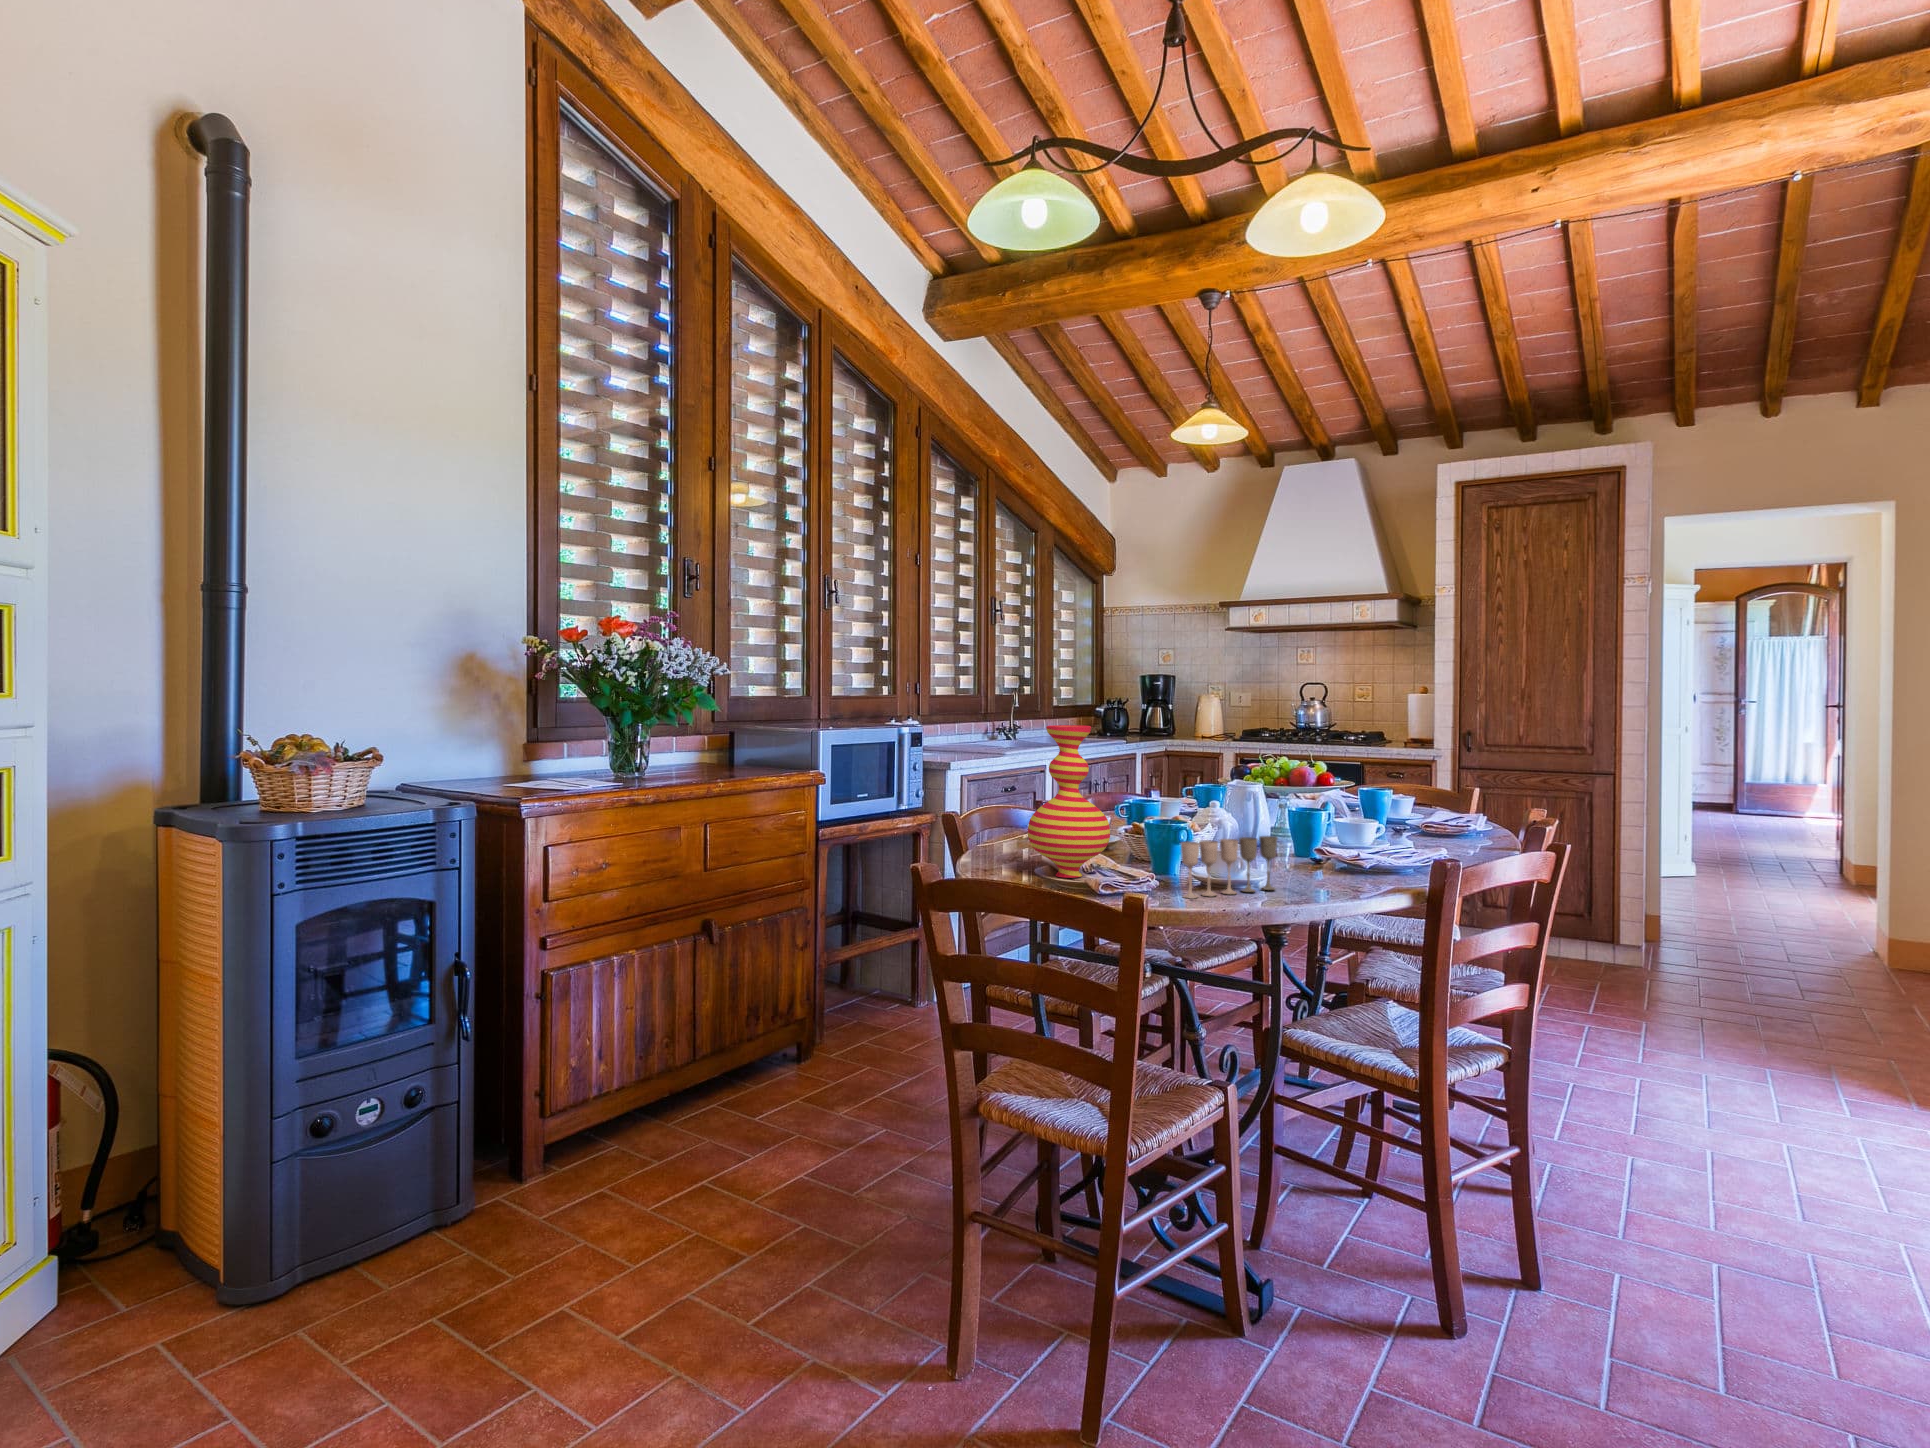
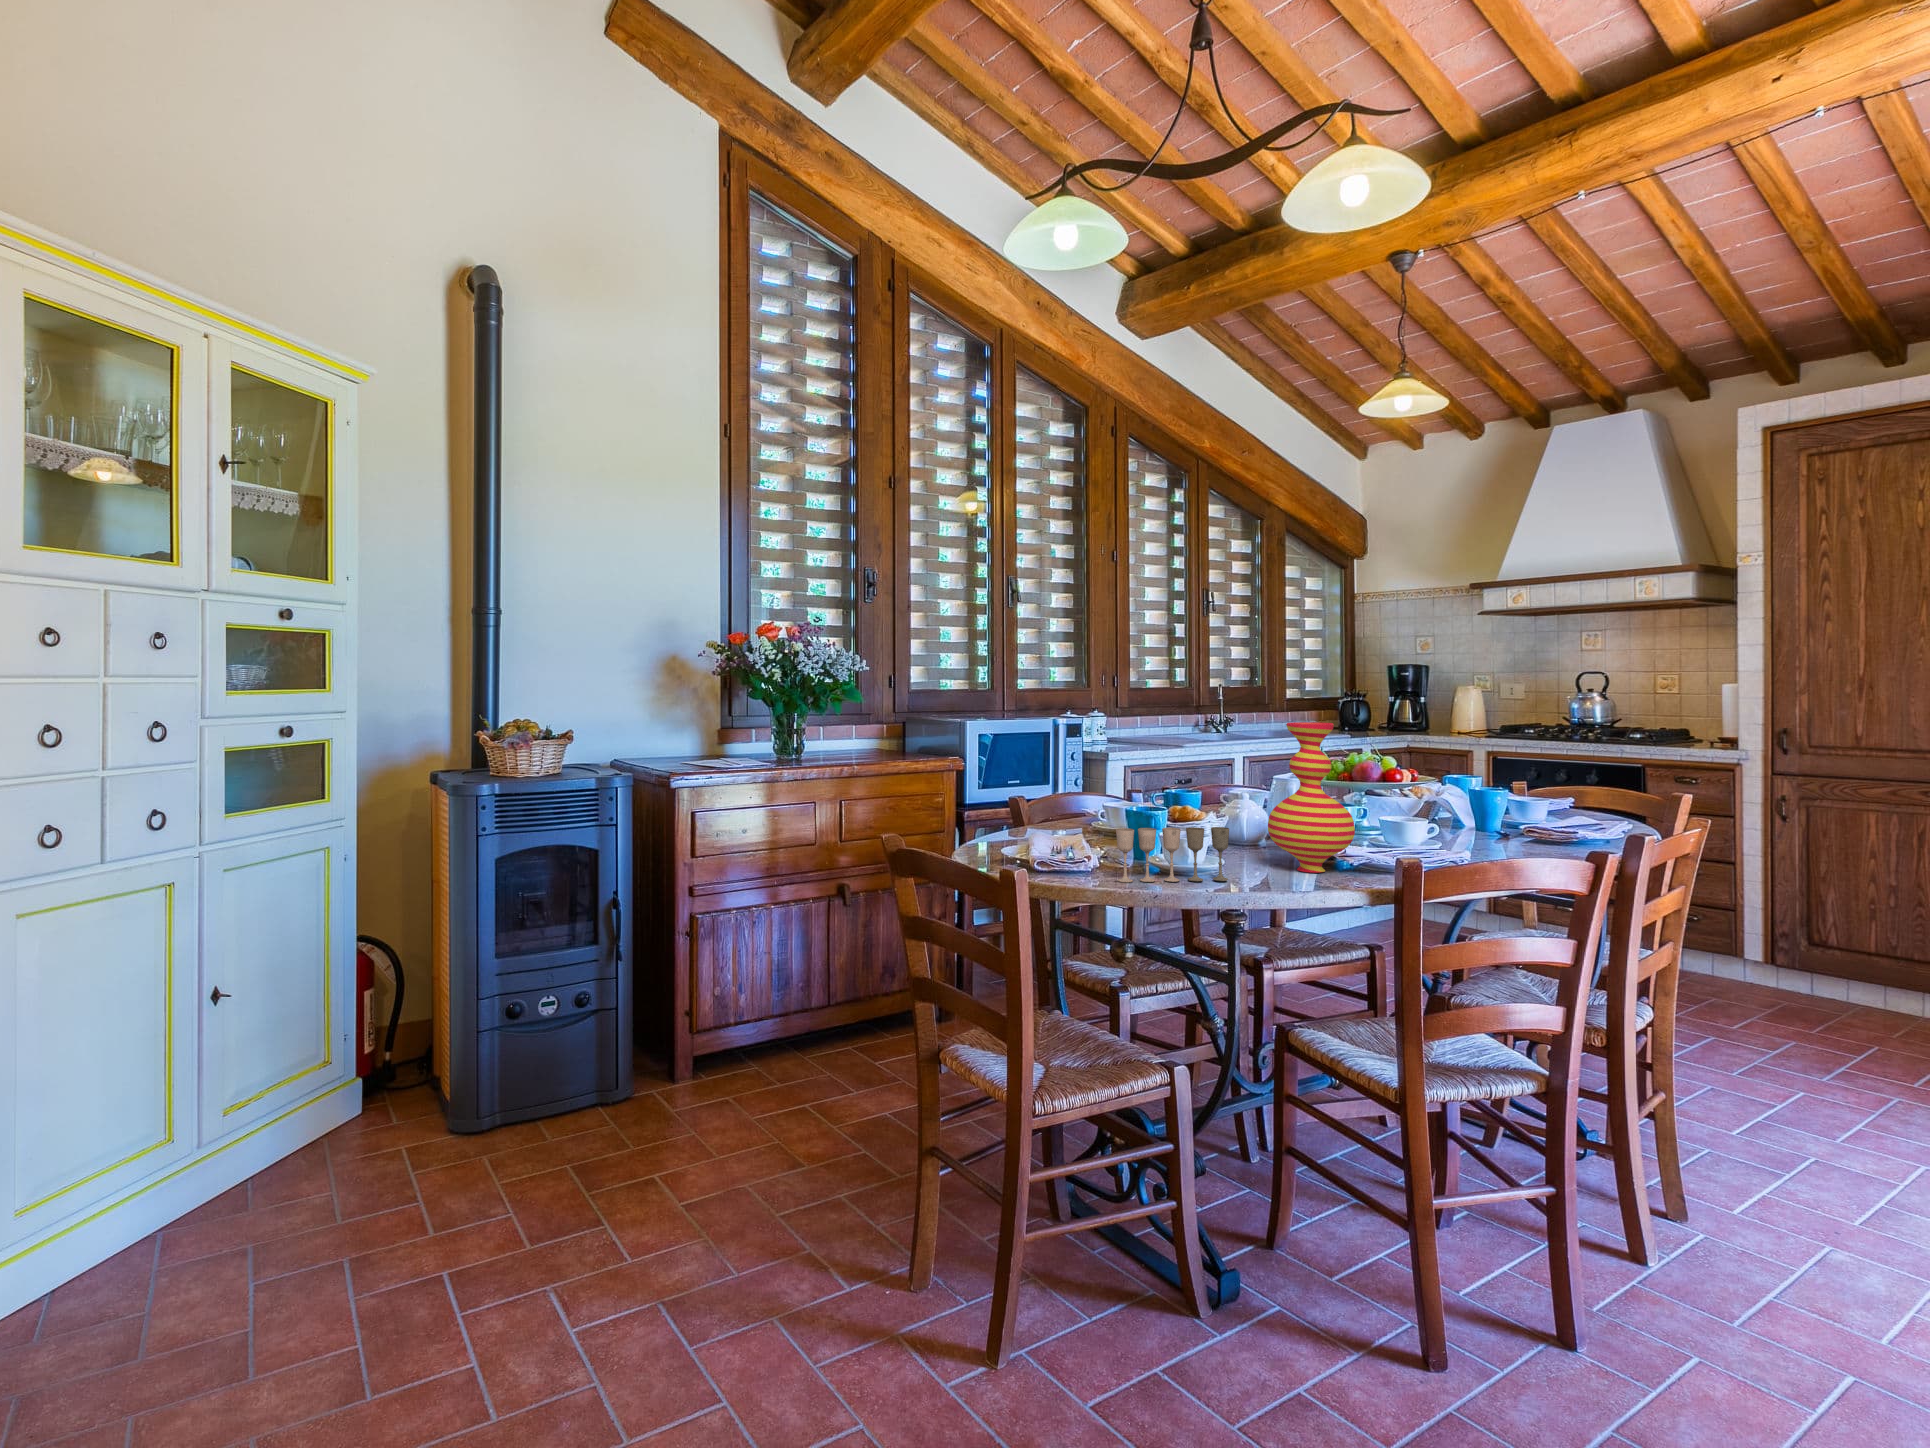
vase: present [1028,725,1110,878] -> present [1268,722,1355,873]

